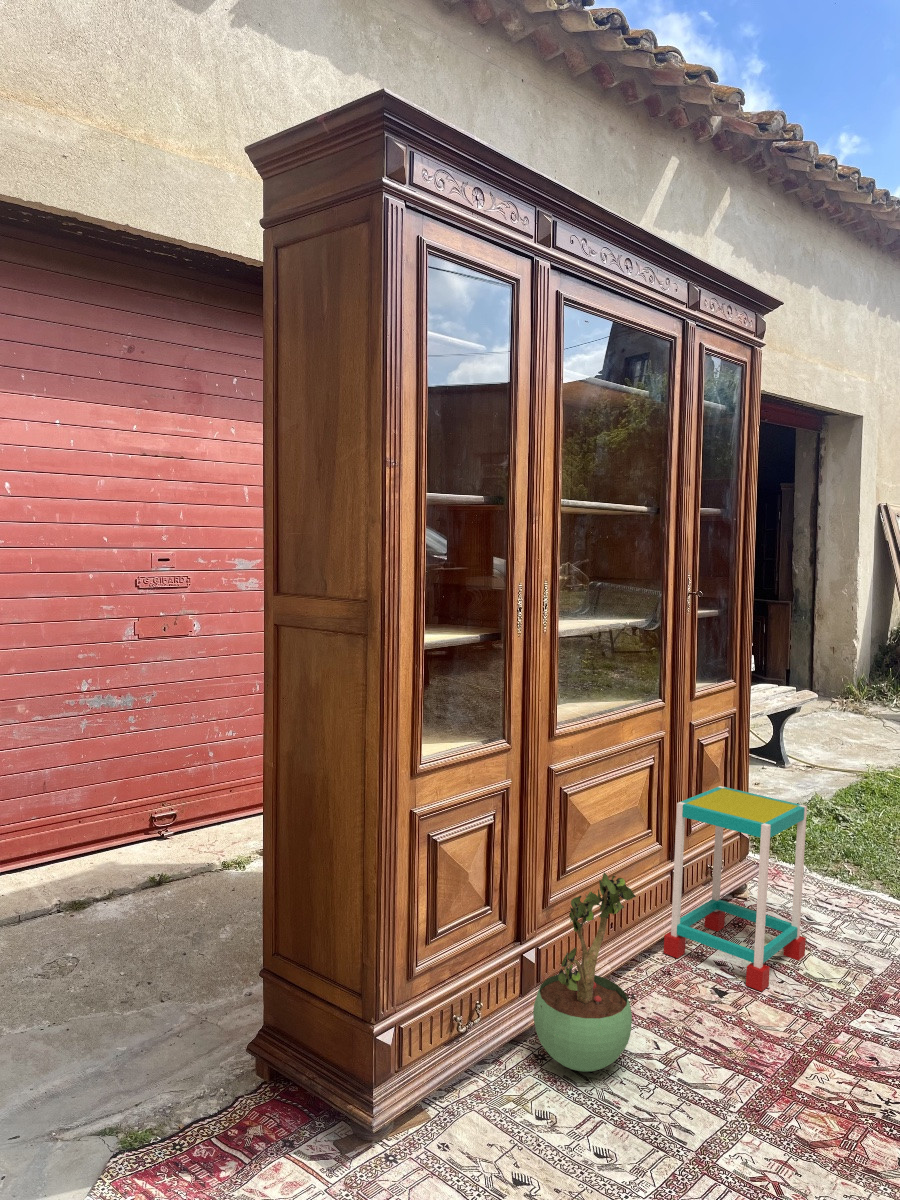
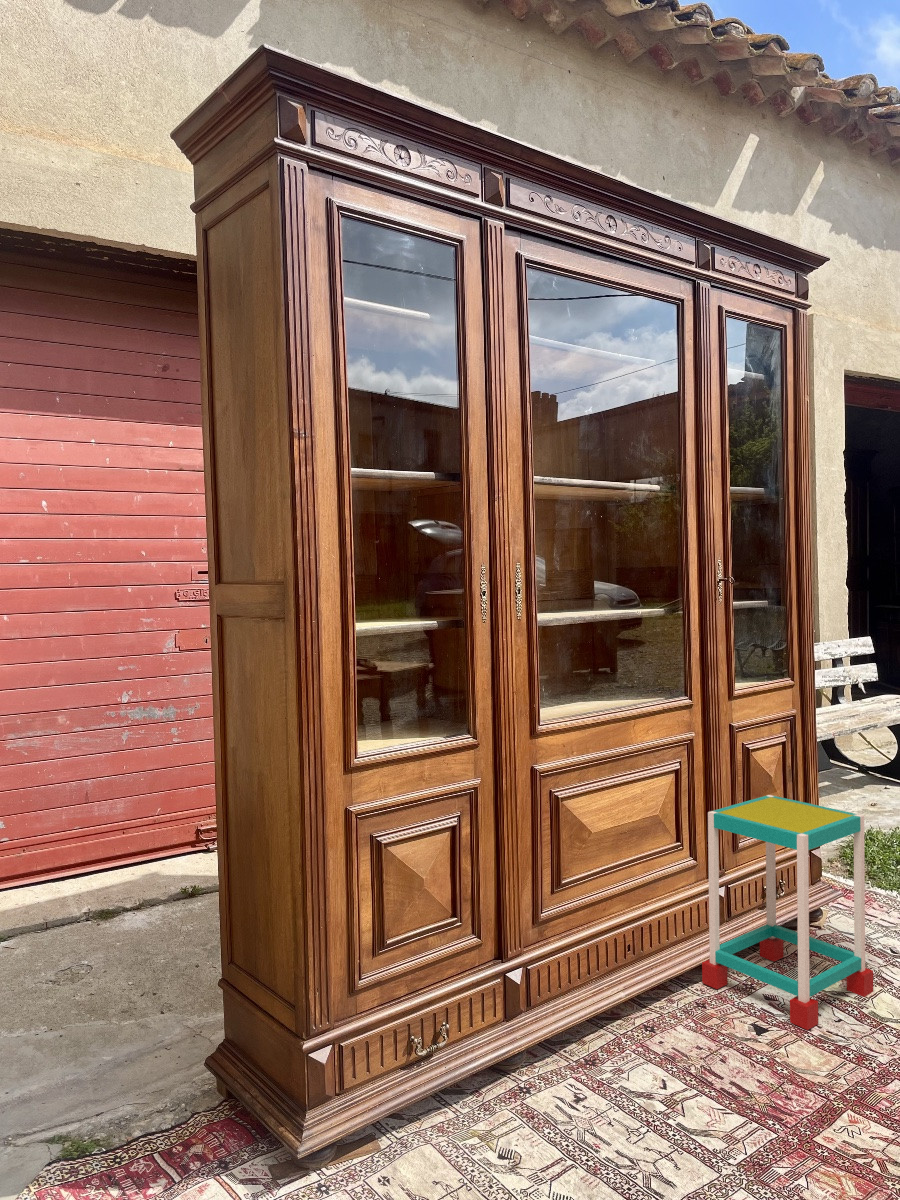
potted plant: present [533,872,636,1071] -> none [513,881,630,1108]

